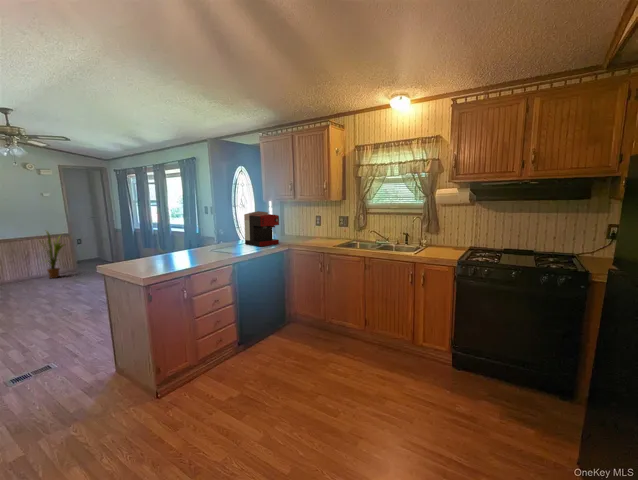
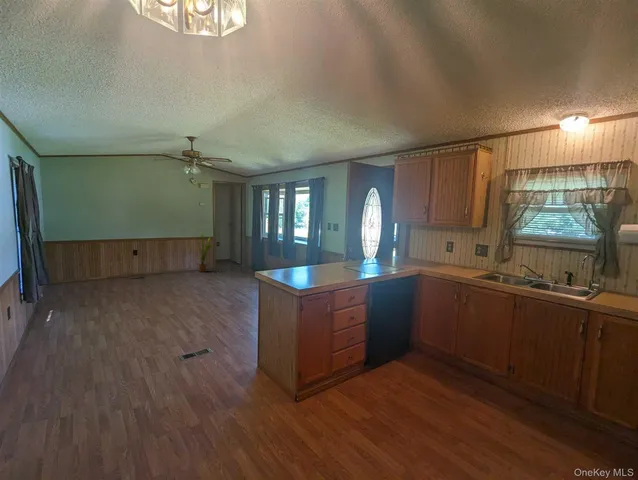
coffee maker: present [244,211,279,246] -> none [375,233,412,268]

